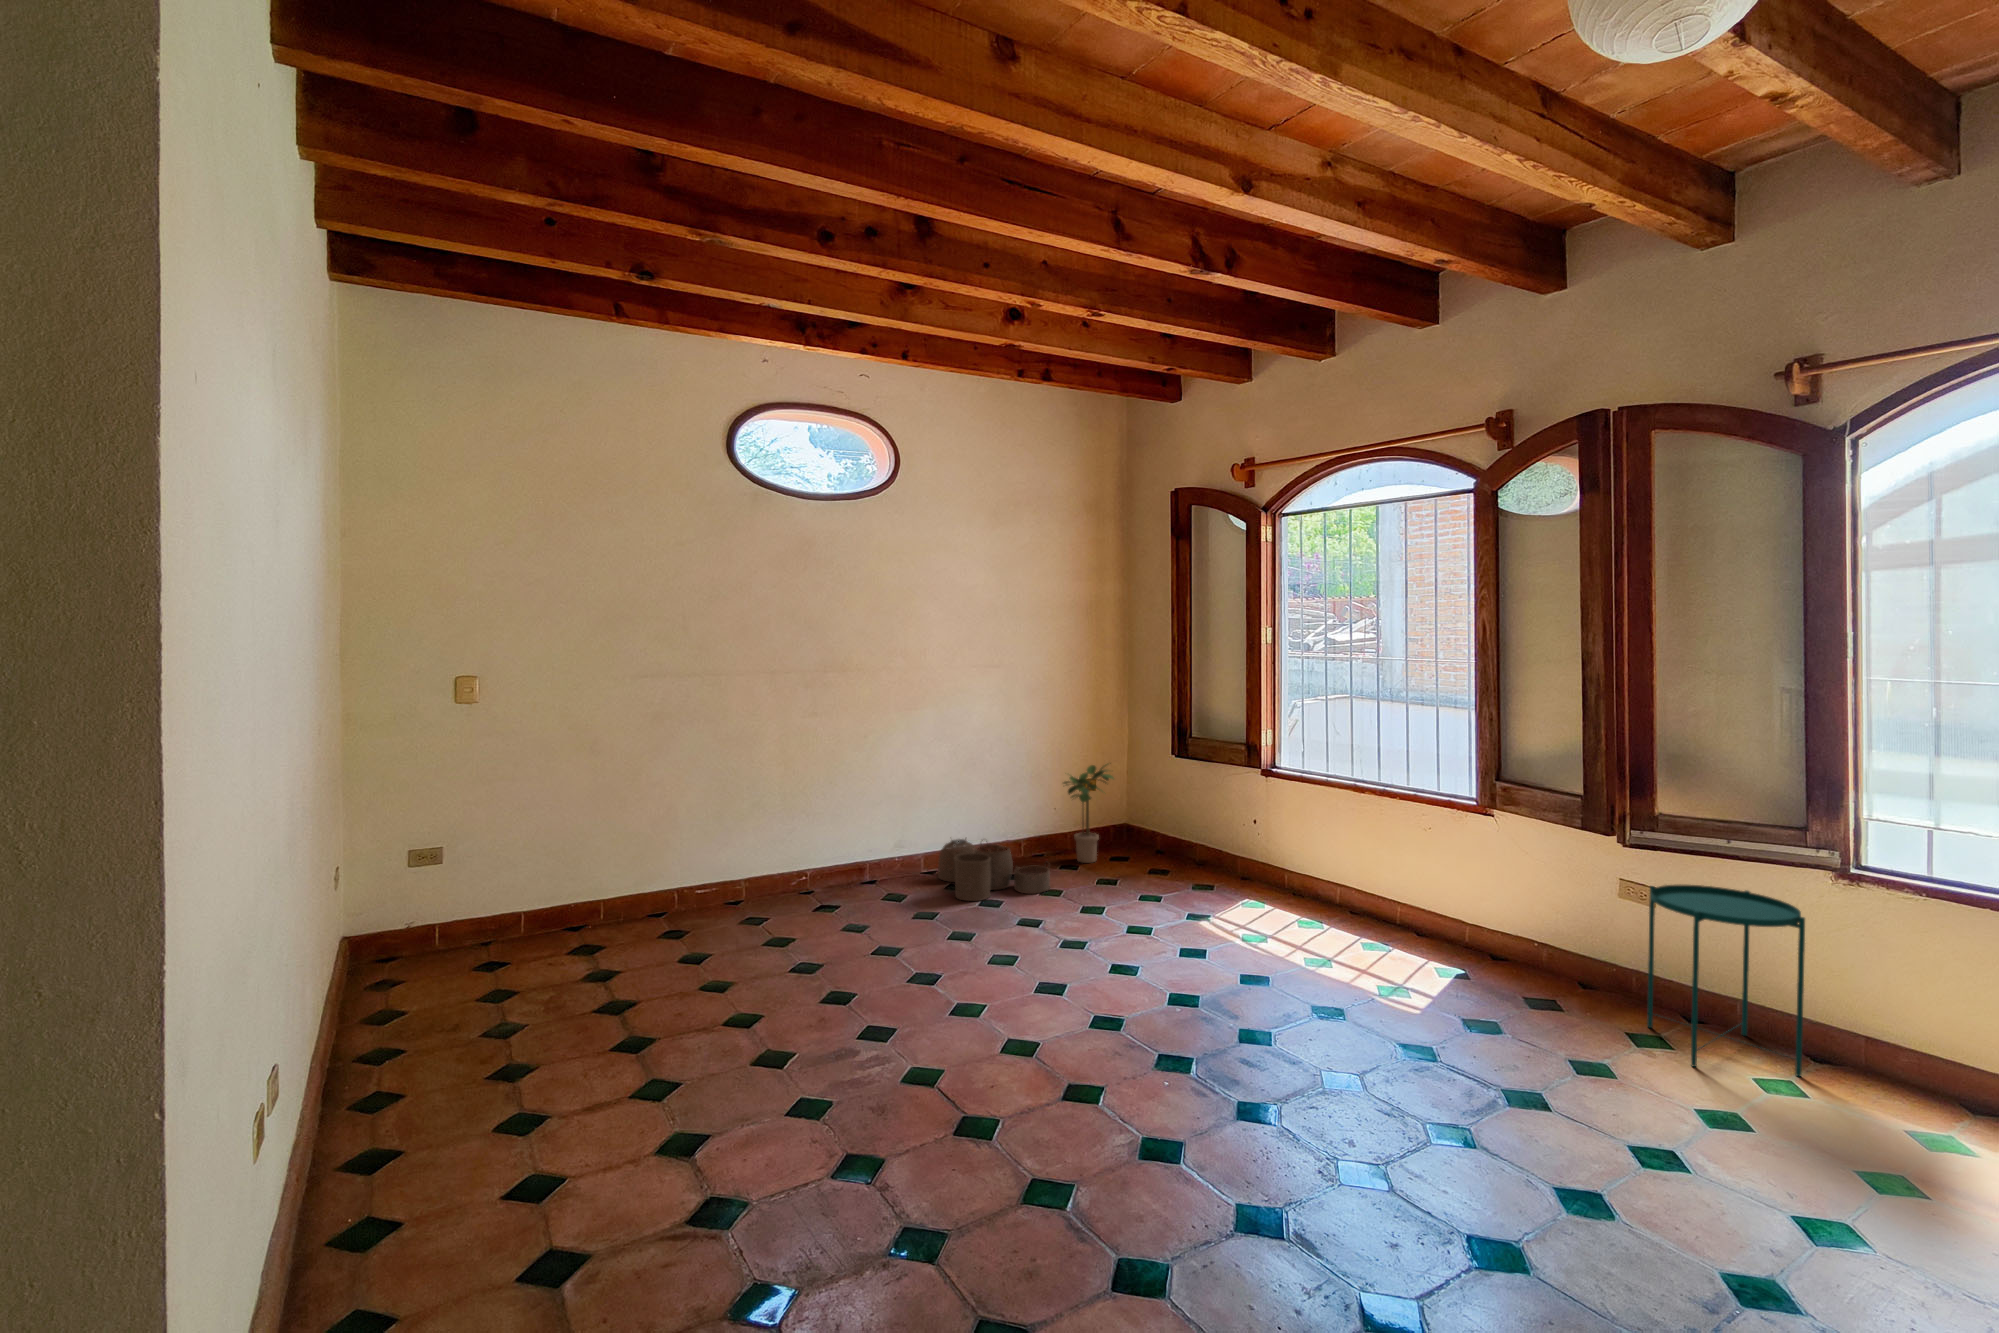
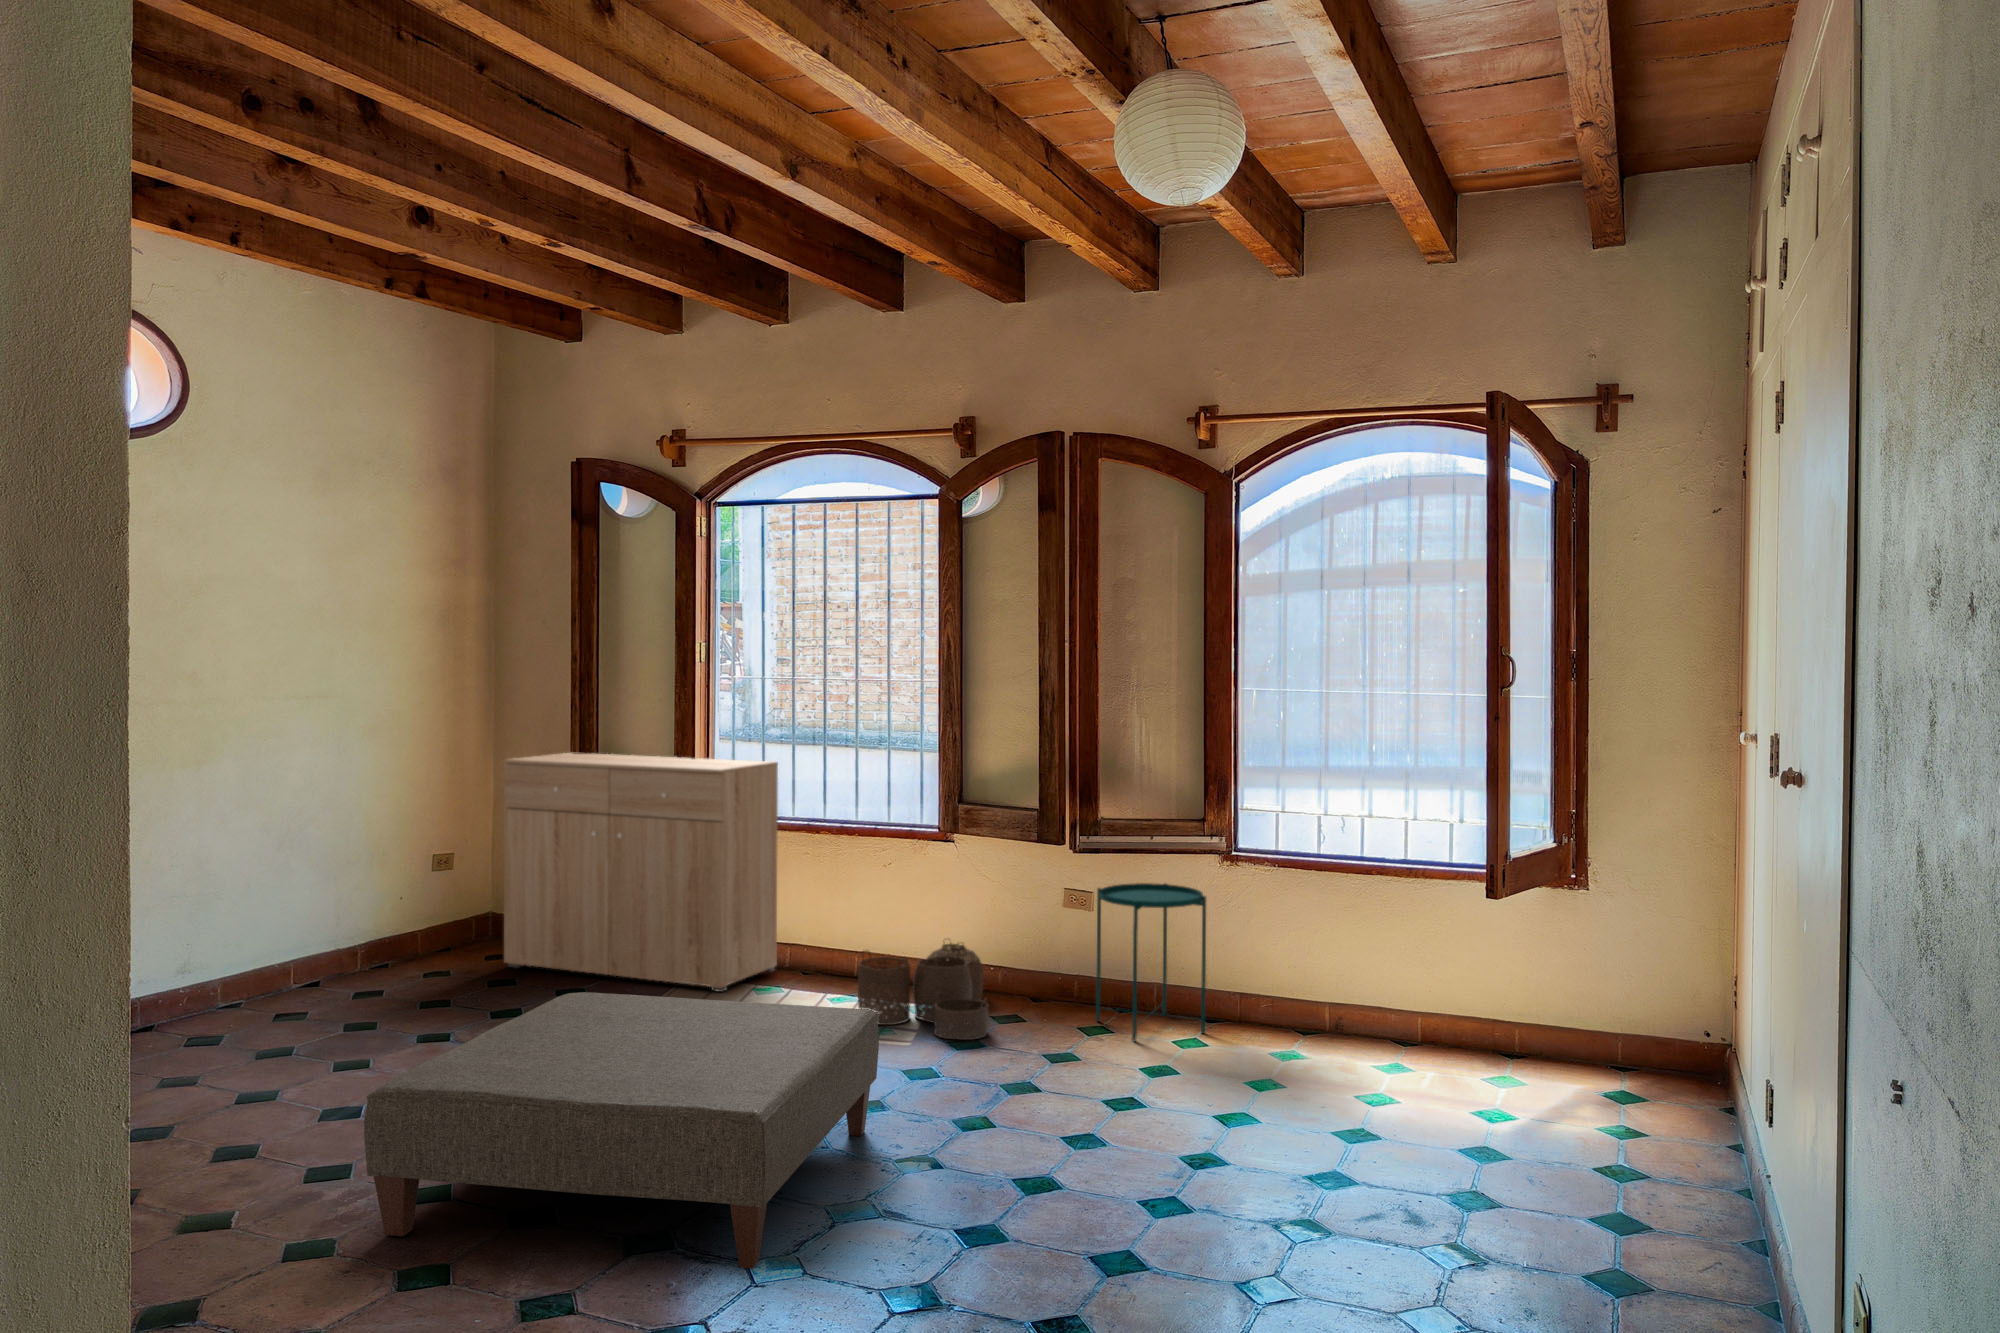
dresser: none [1122,714,1327,919] -> present [504,753,778,992]
potted plant: present [1063,764,1114,863] -> none [408,823,486,967]
woven basket: present [938,839,1050,901] -> present [858,939,989,1040]
ottoman: none [877,920,1346,1266] -> present [364,992,879,1269]

